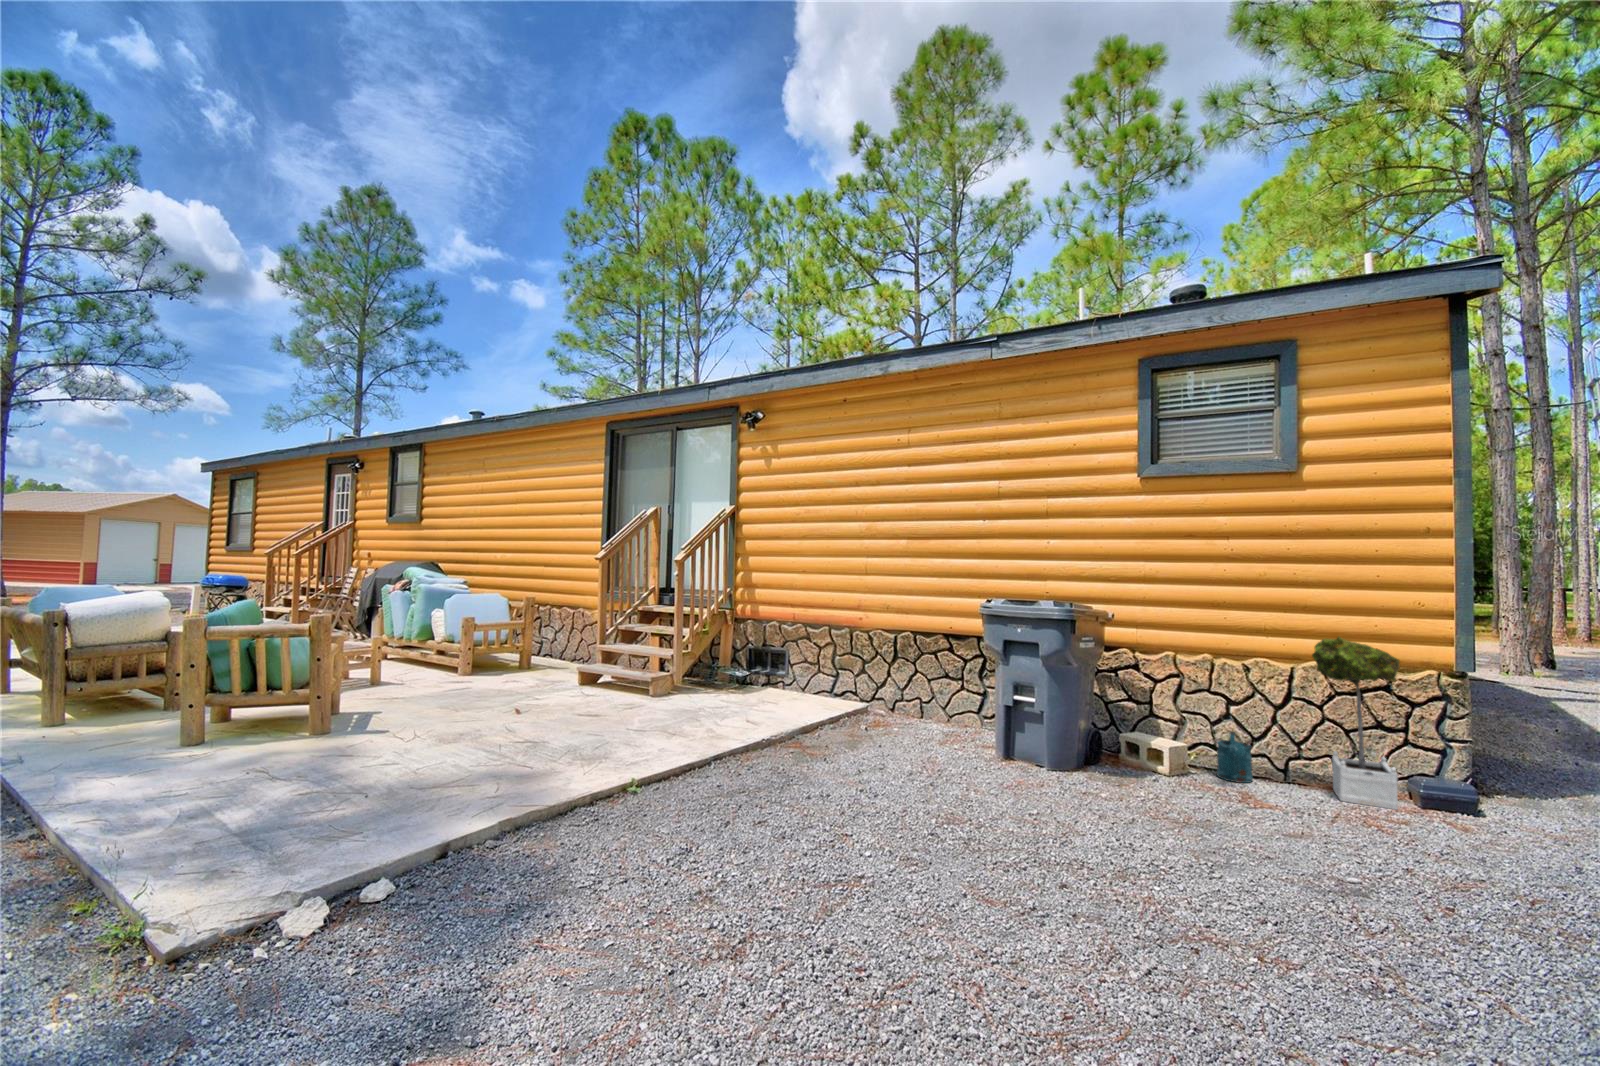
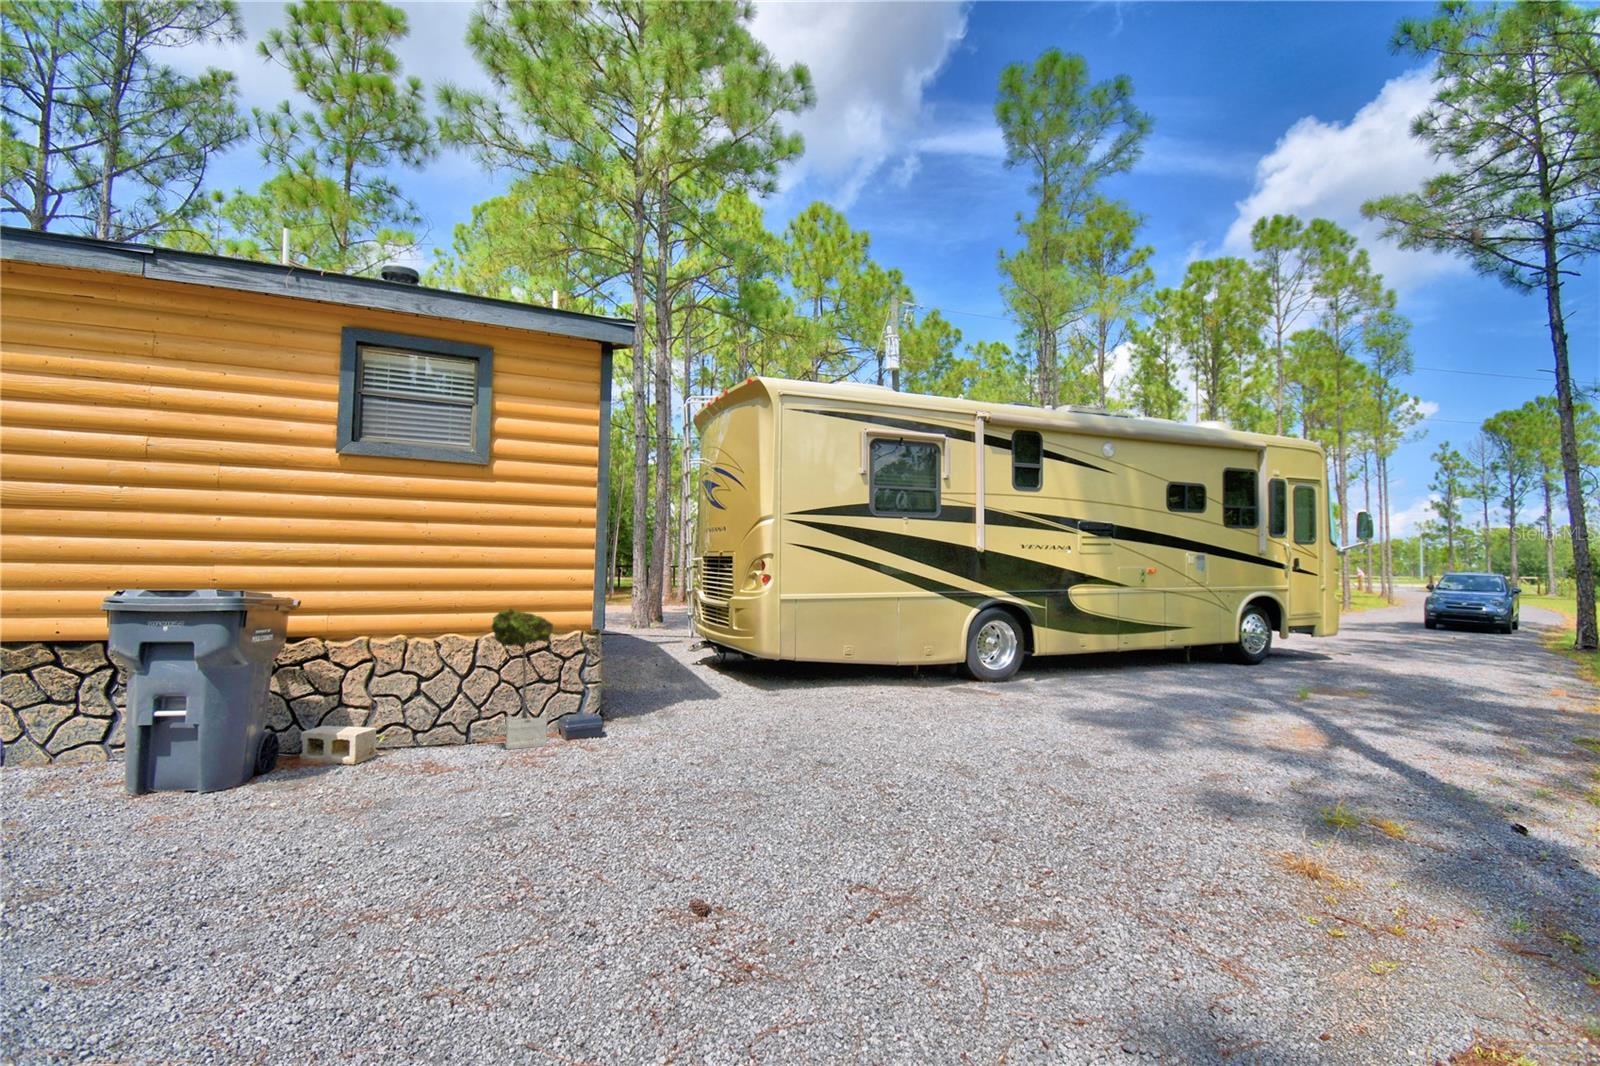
watering can: present [1217,732,1253,783] -> none [405,707,438,755]

